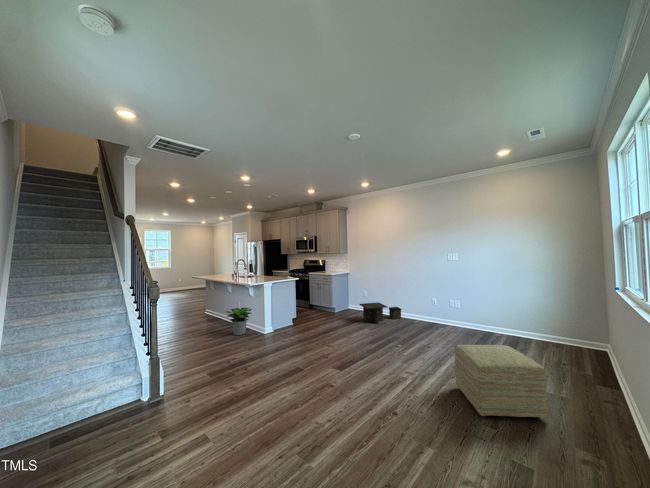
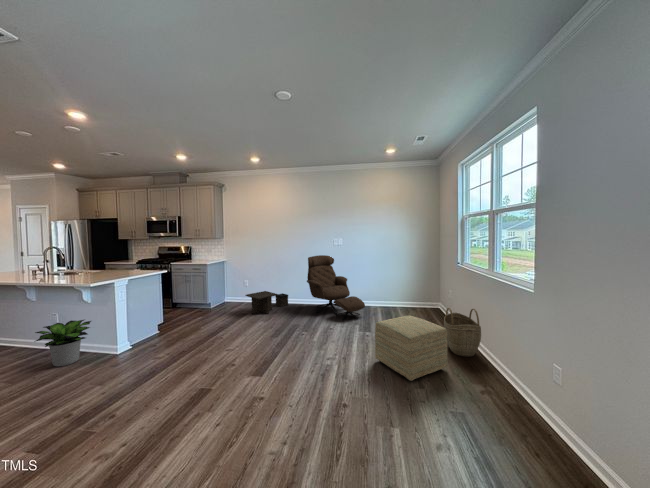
lounge chair: none [416,271,480,344] -> present [307,255,365,320]
woven basket: none [567,345,627,420] -> present [444,308,481,357]

